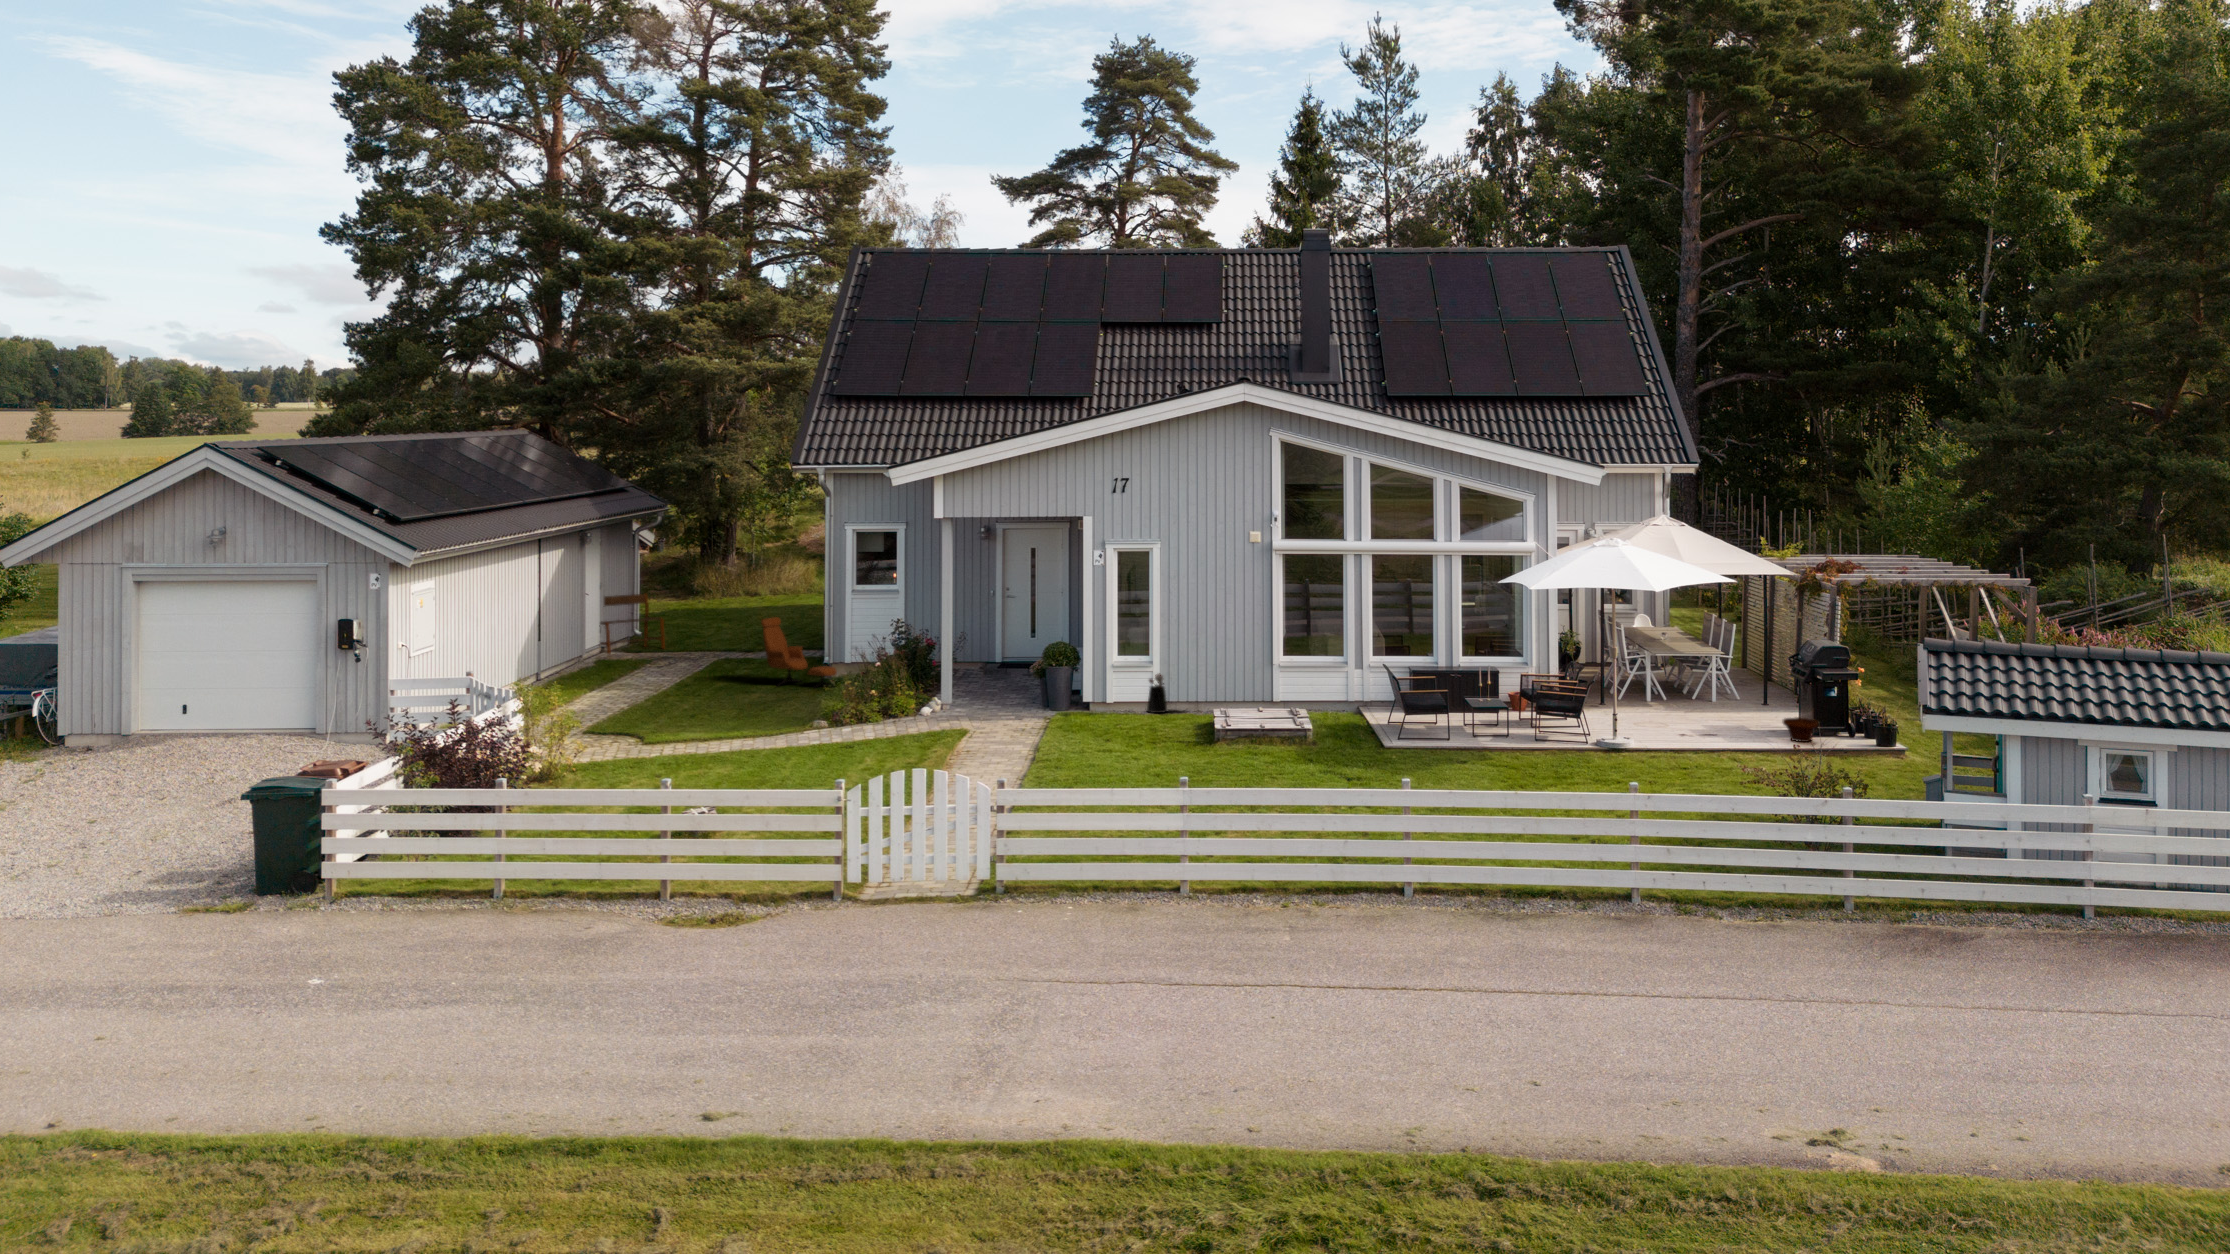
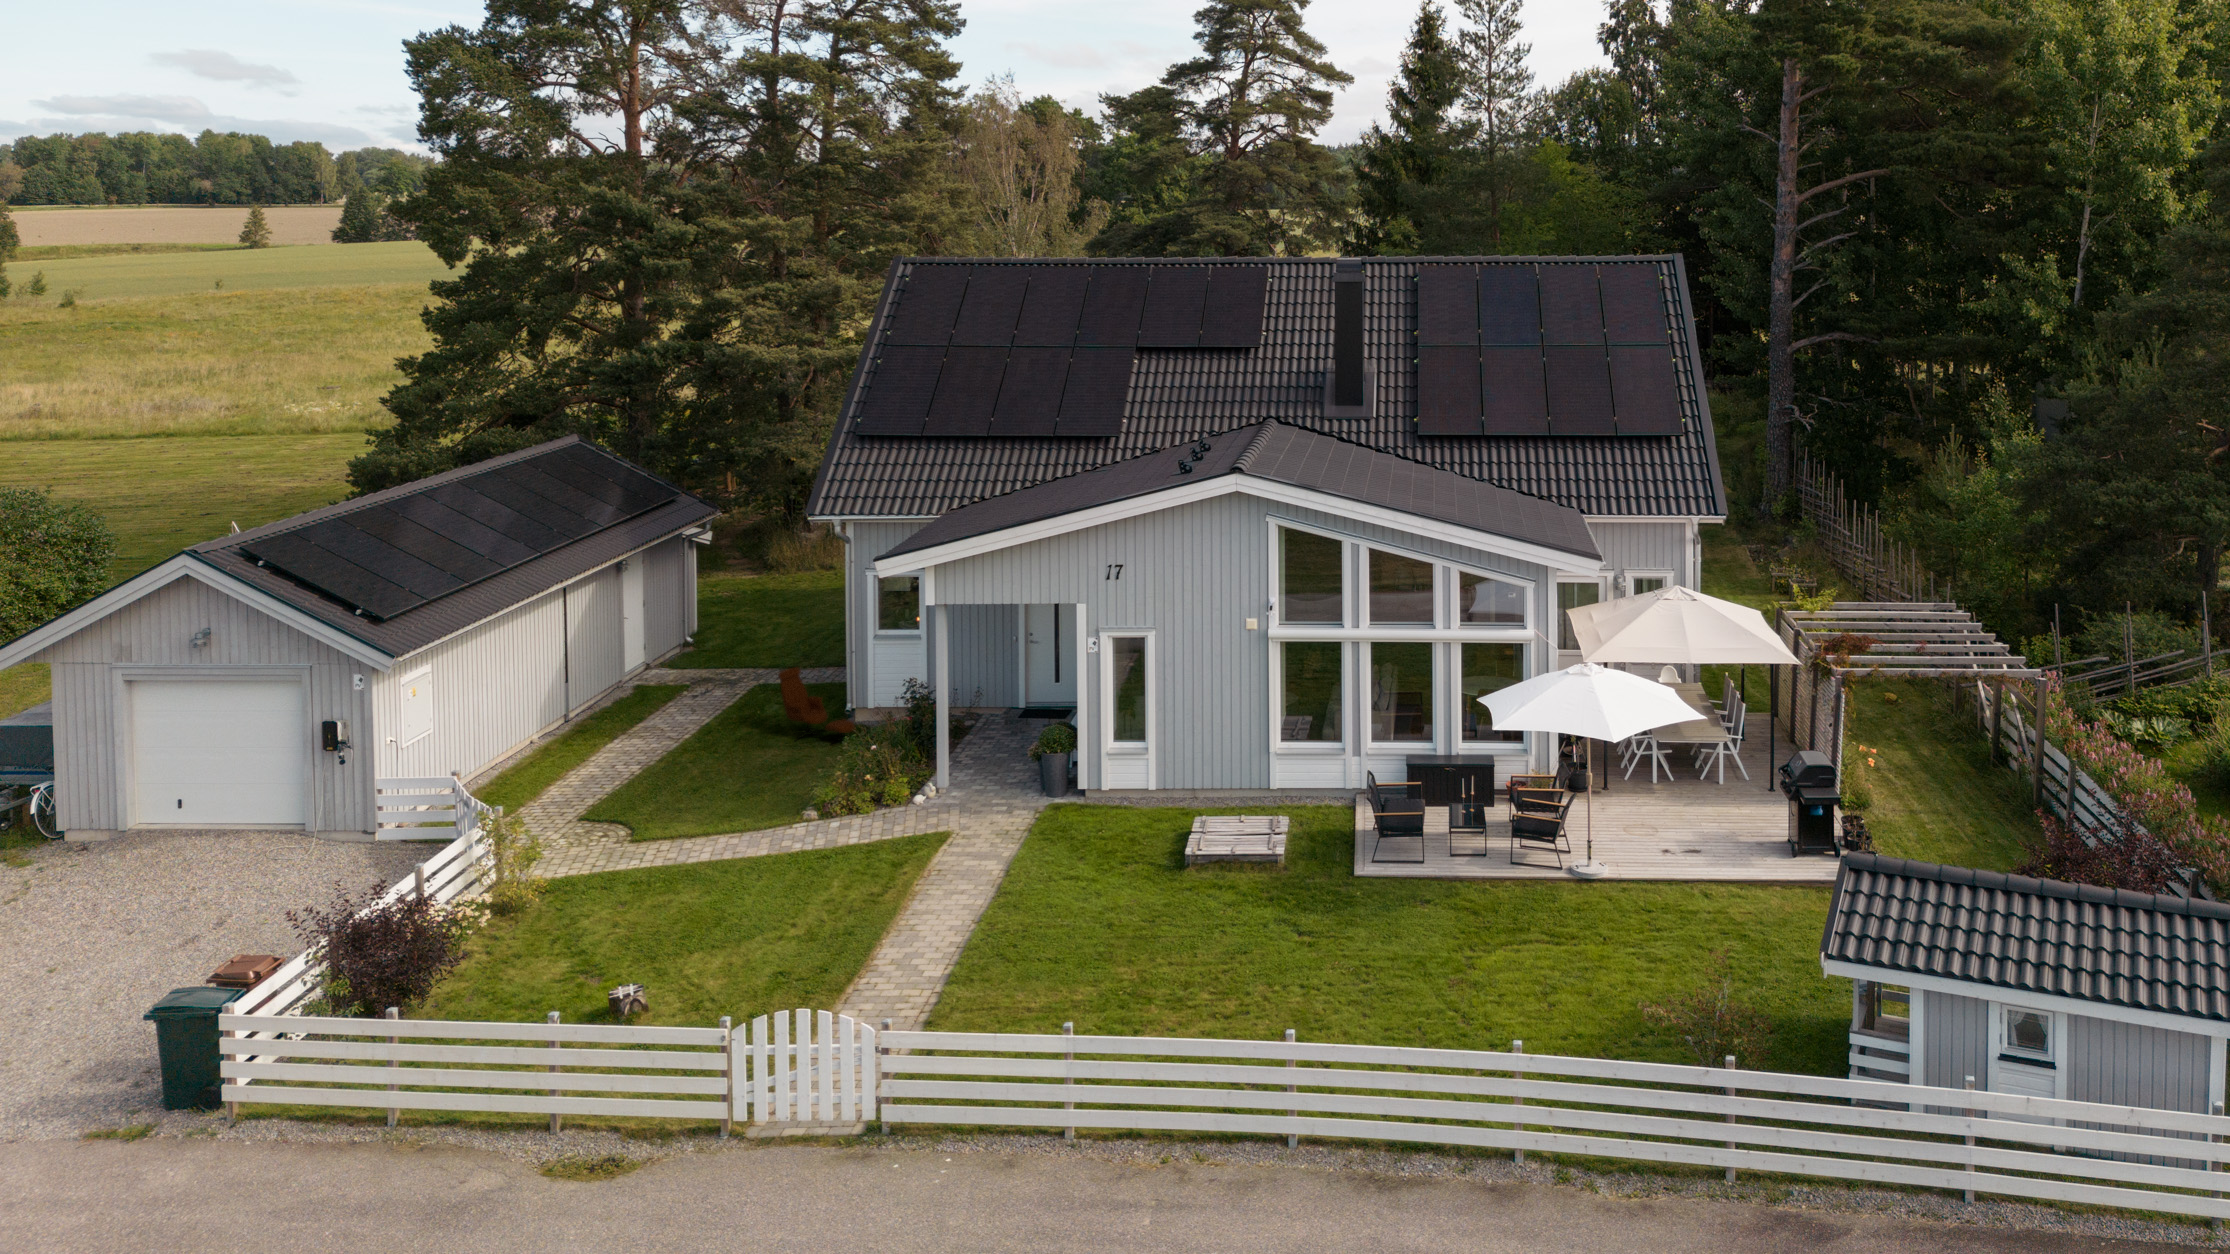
bench: present [600,593,665,655] -> none [638,604,713,673]
watering can: present [1147,673,1167,713] -> none [1141,763,1163,806]
planter: present [1783,717,1818,742] -> none [1769,845,1805,875]

